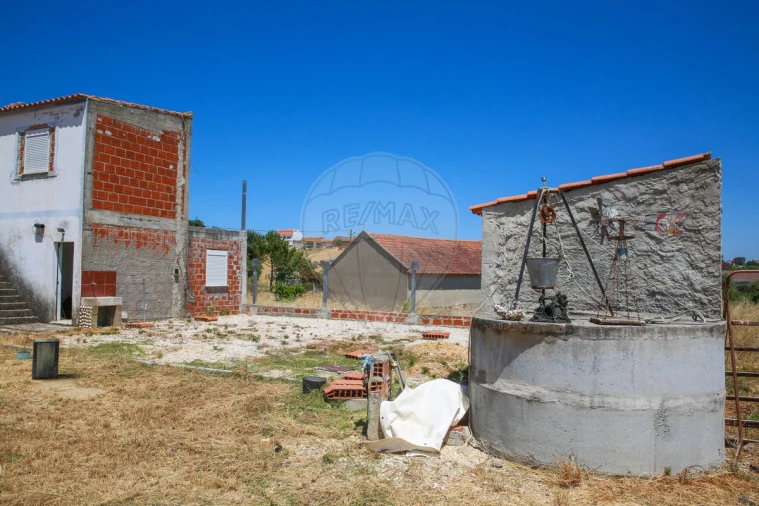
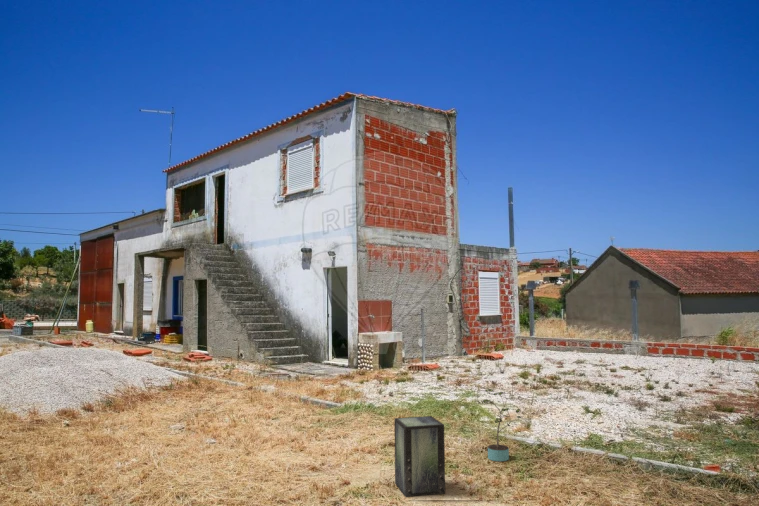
potted plant: present [14,321,38,359] -> present [483,389,521,461]

